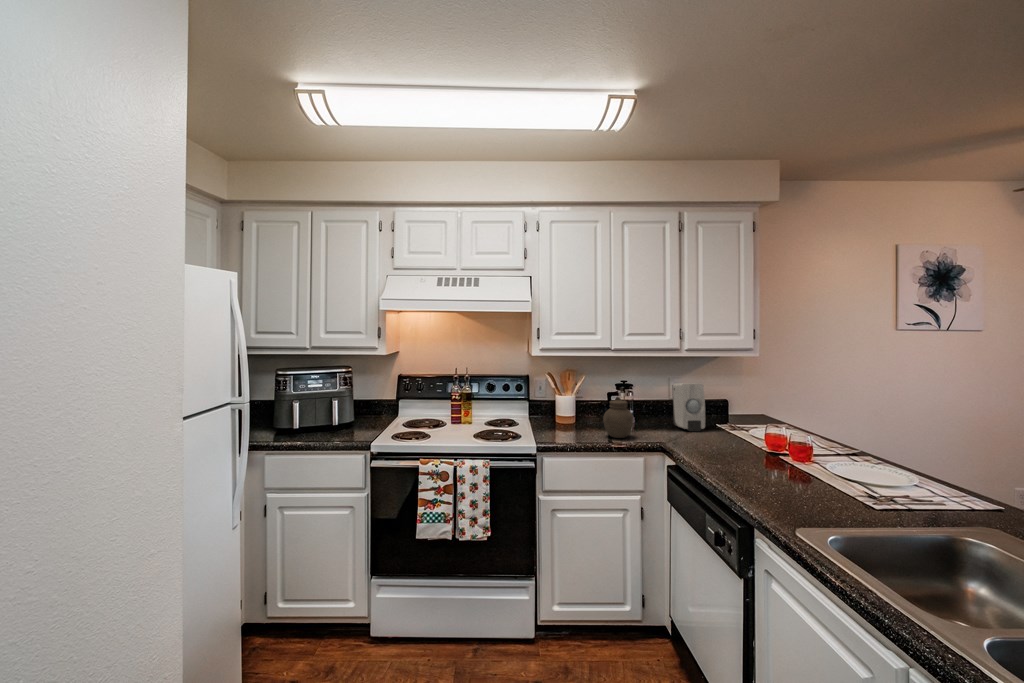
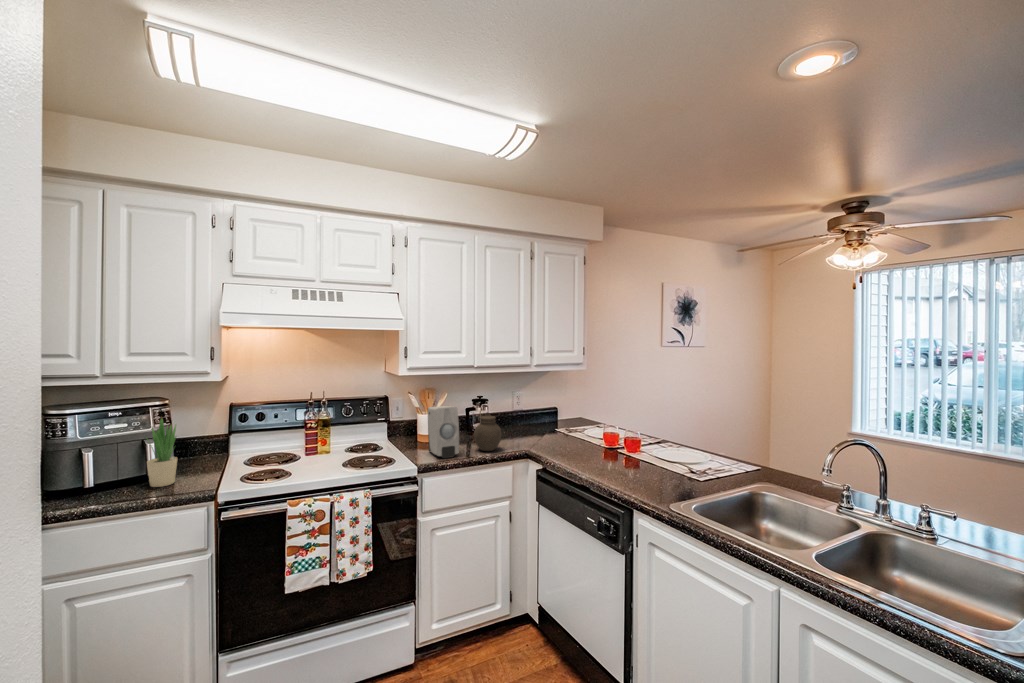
potted plant: none [330,380,352,436] -> present [147,417,177,487]
soap dispenser: present [672,383,705,431] -> present [428,406,459,458]

